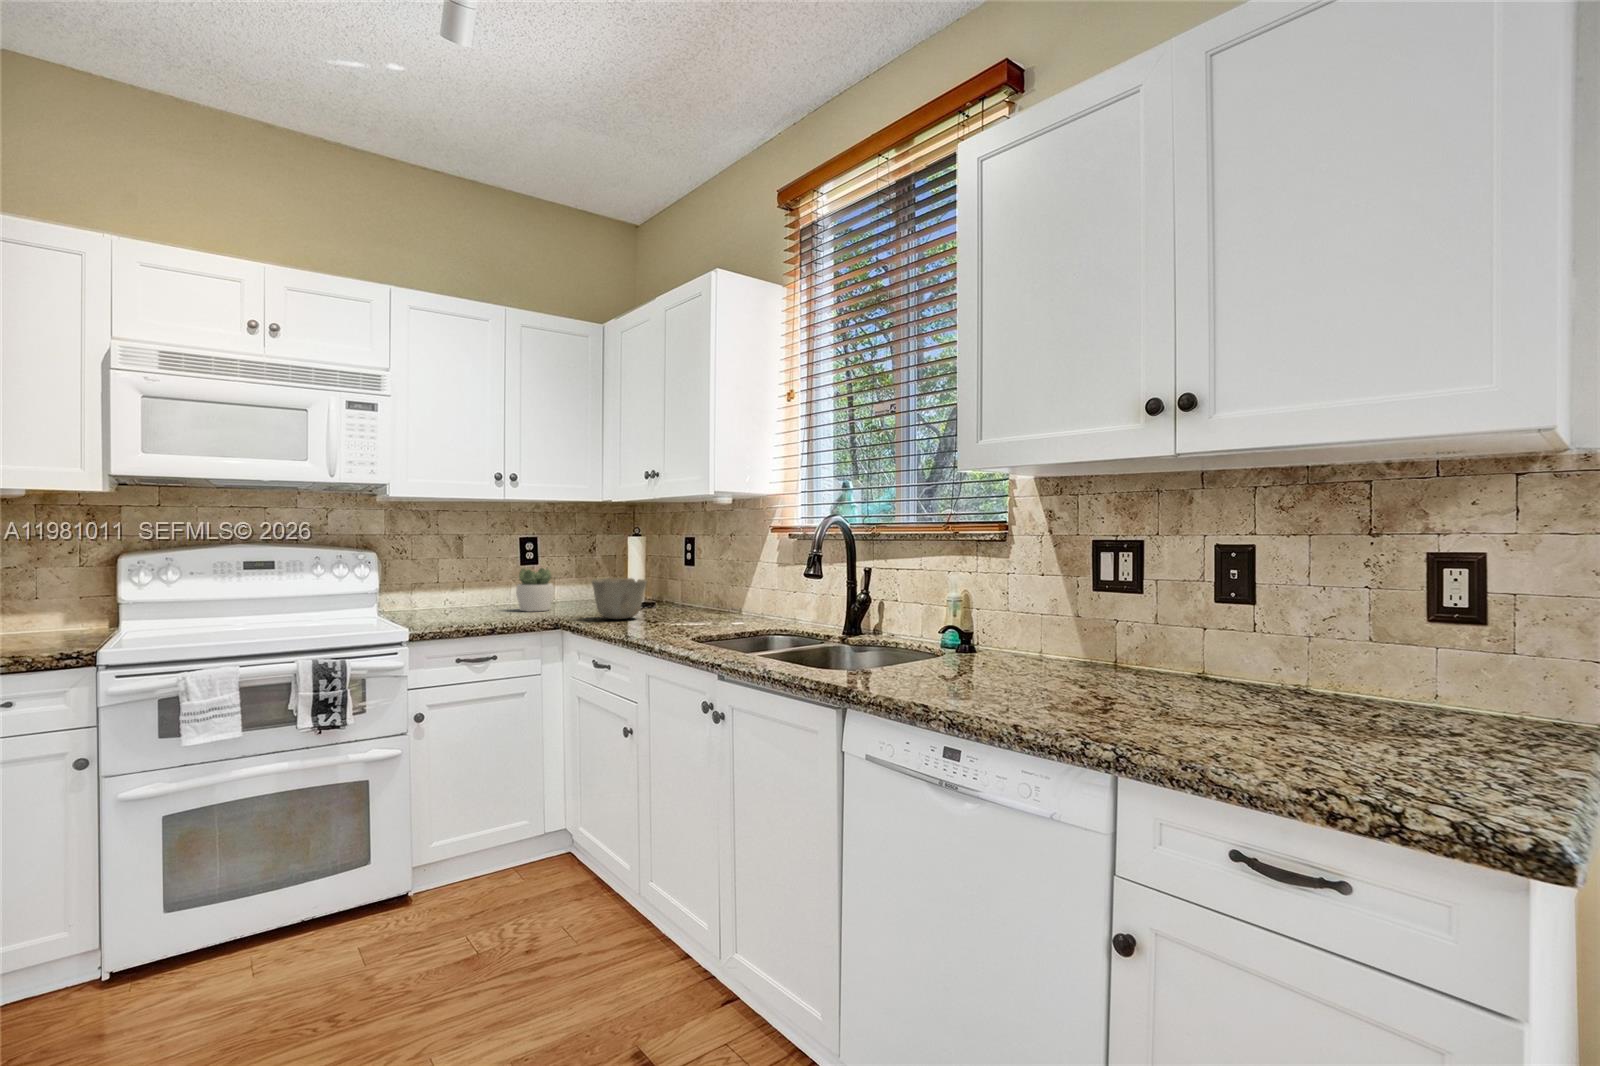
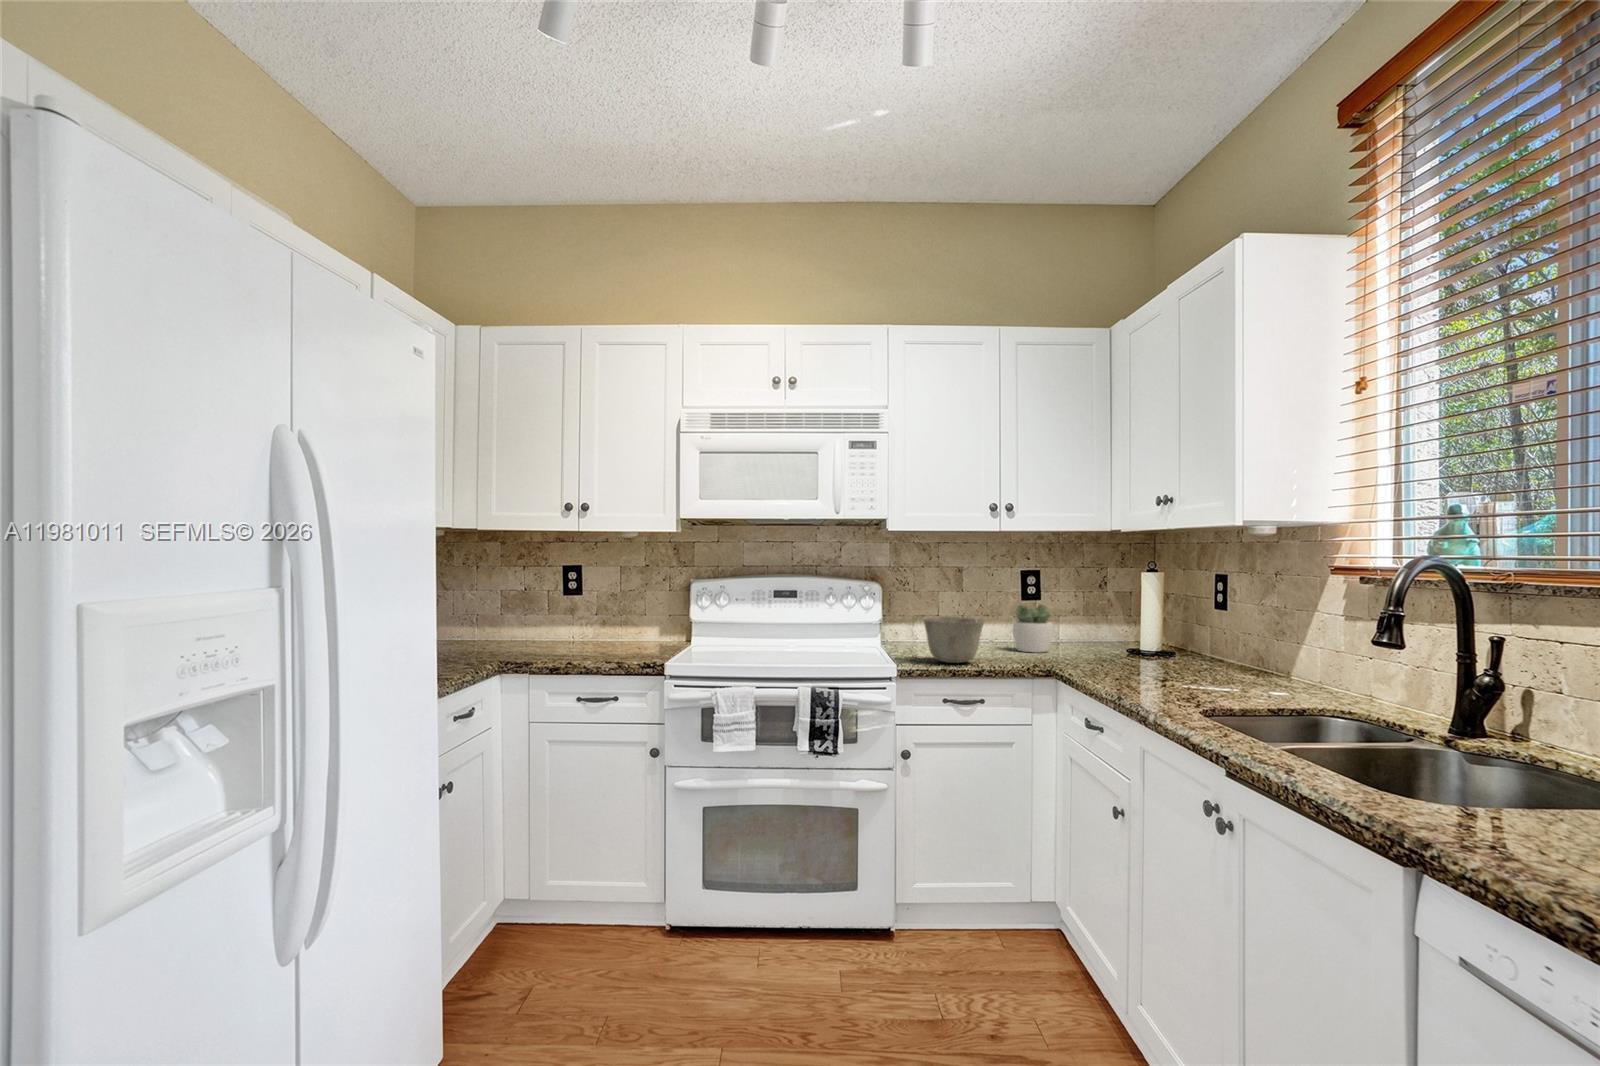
ceramic bowl: present [592,578,647,620] -> present [924,617,984,663]

